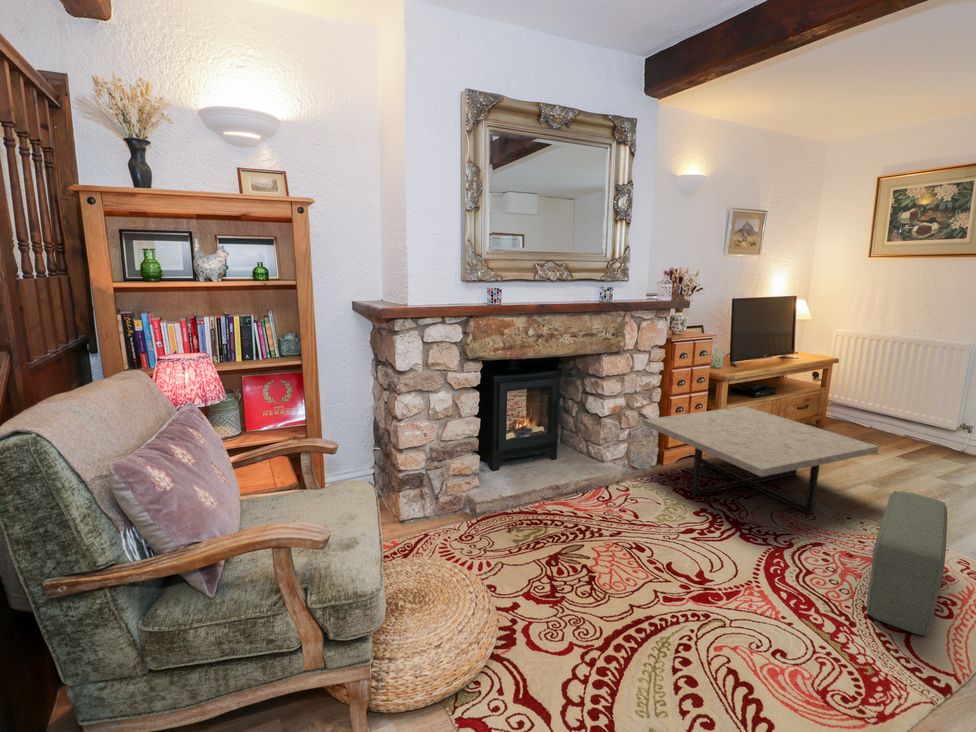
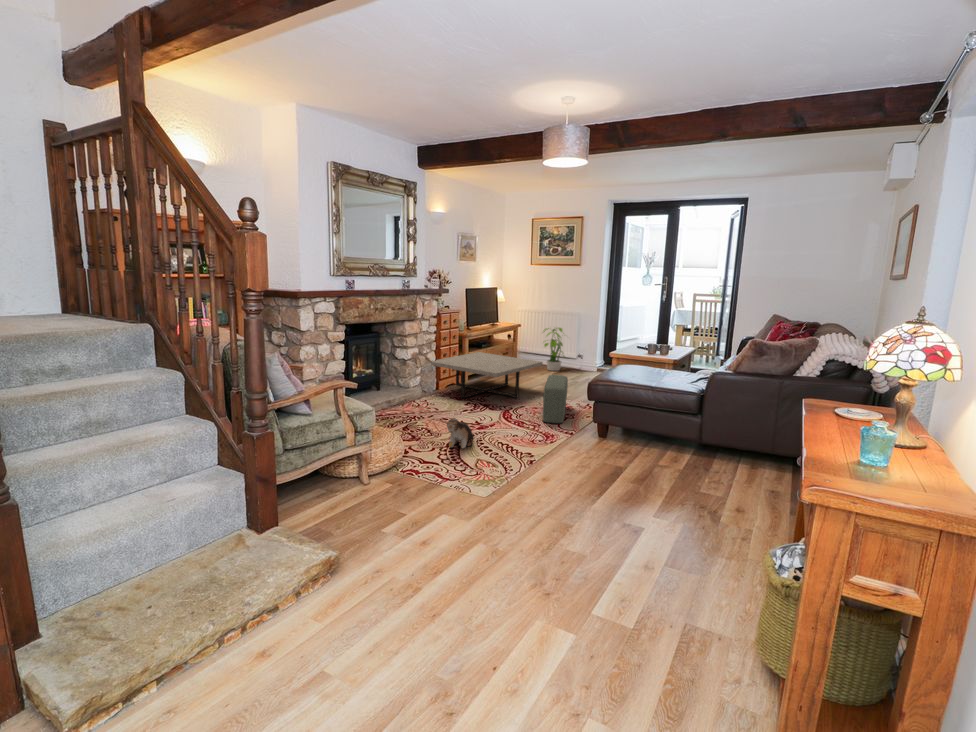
potted plant: none [880,366,949,450] -> present [544,328,563,371]
plush toy: none [584,600,674,673] -> present [444,418,474,448]

